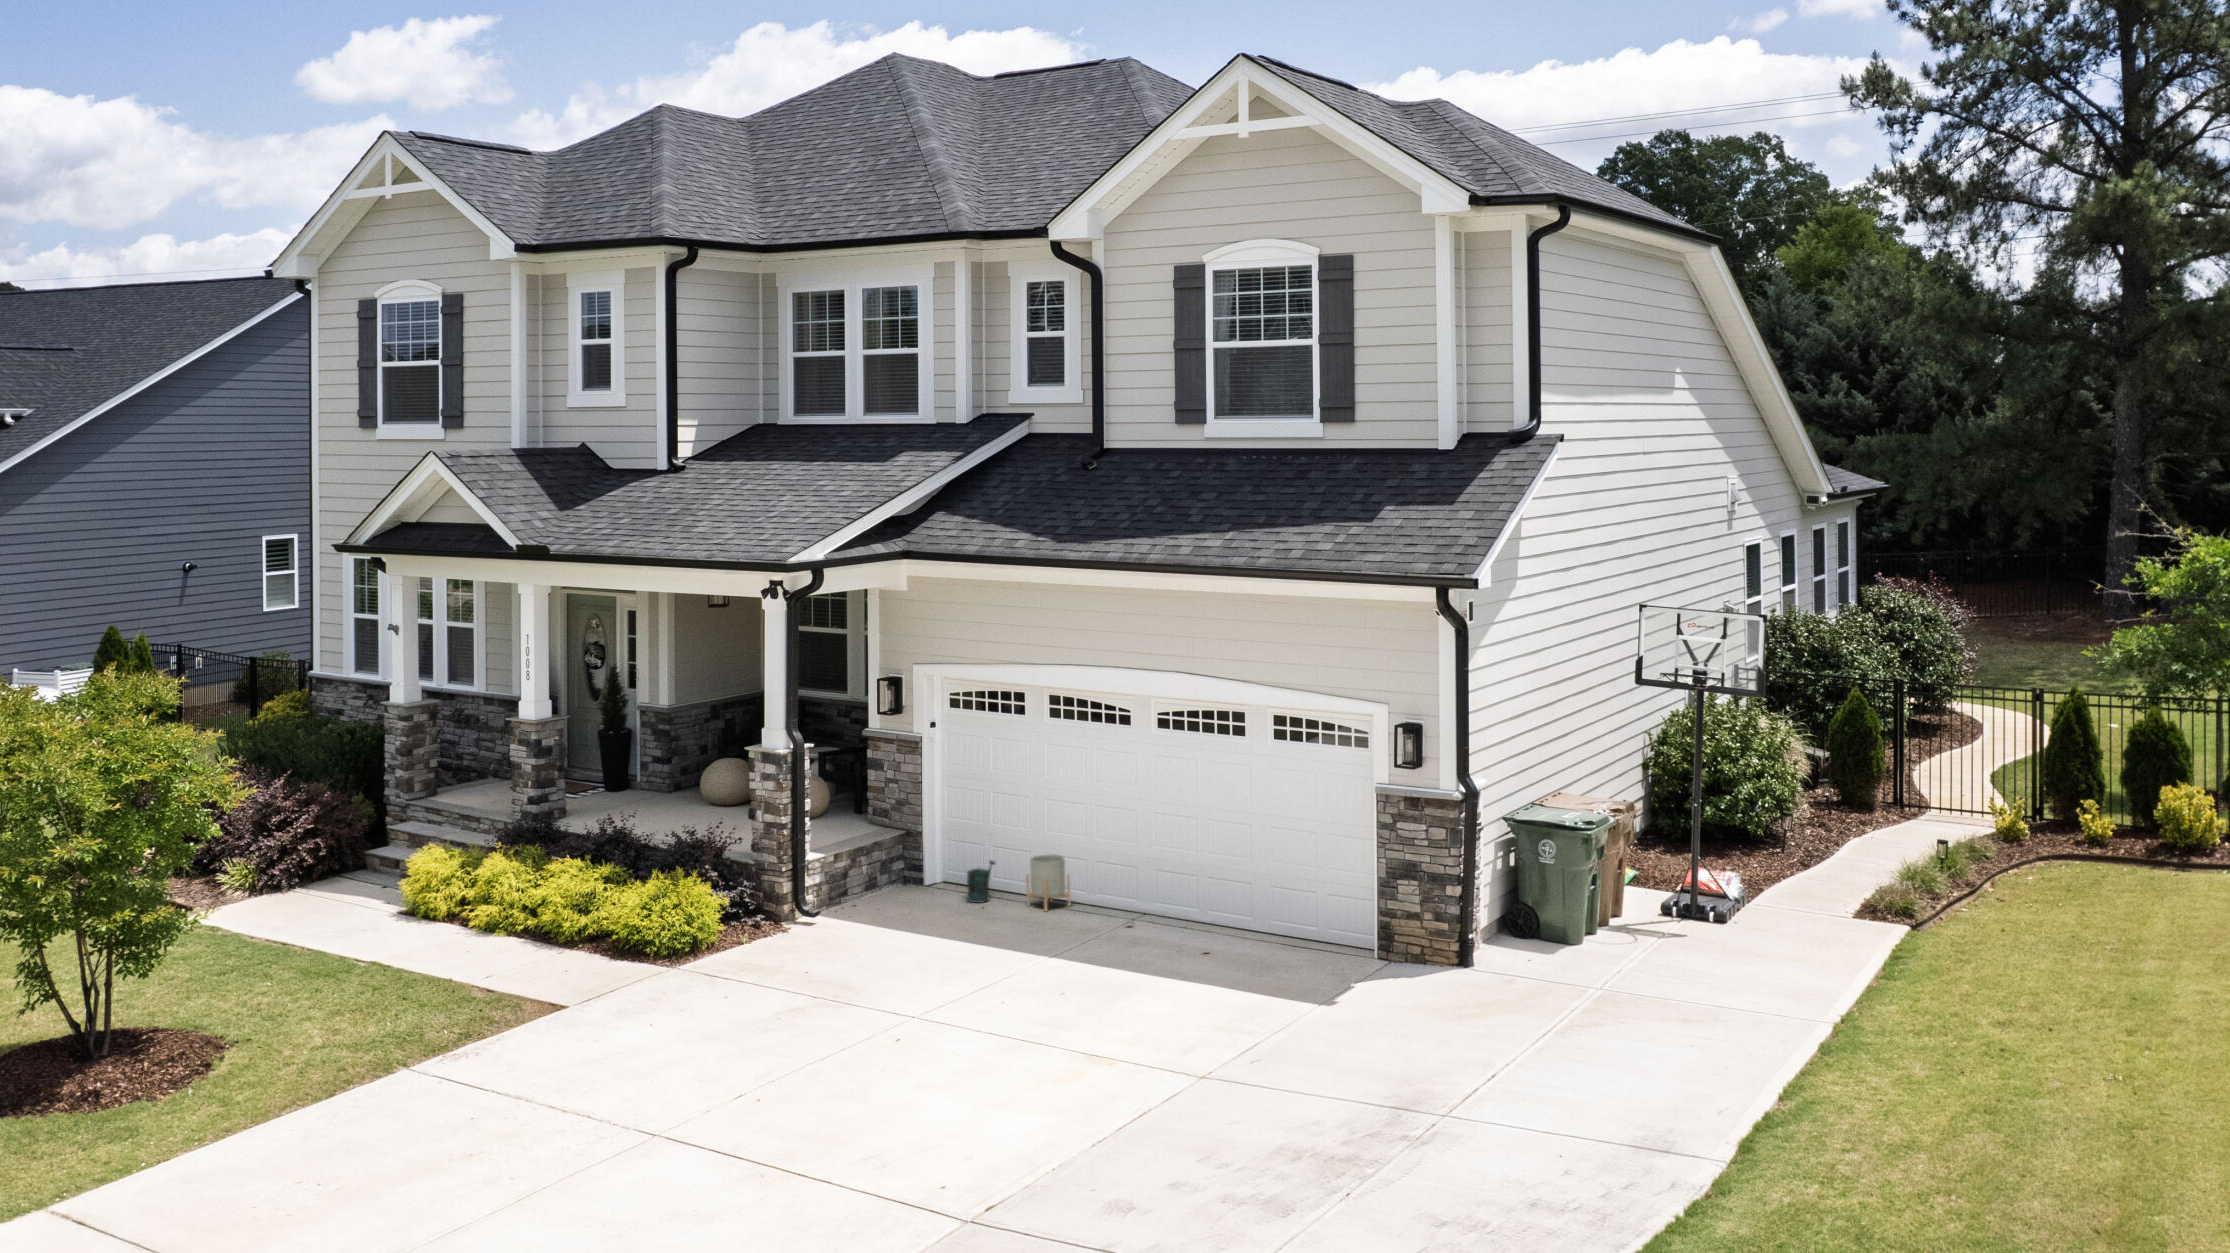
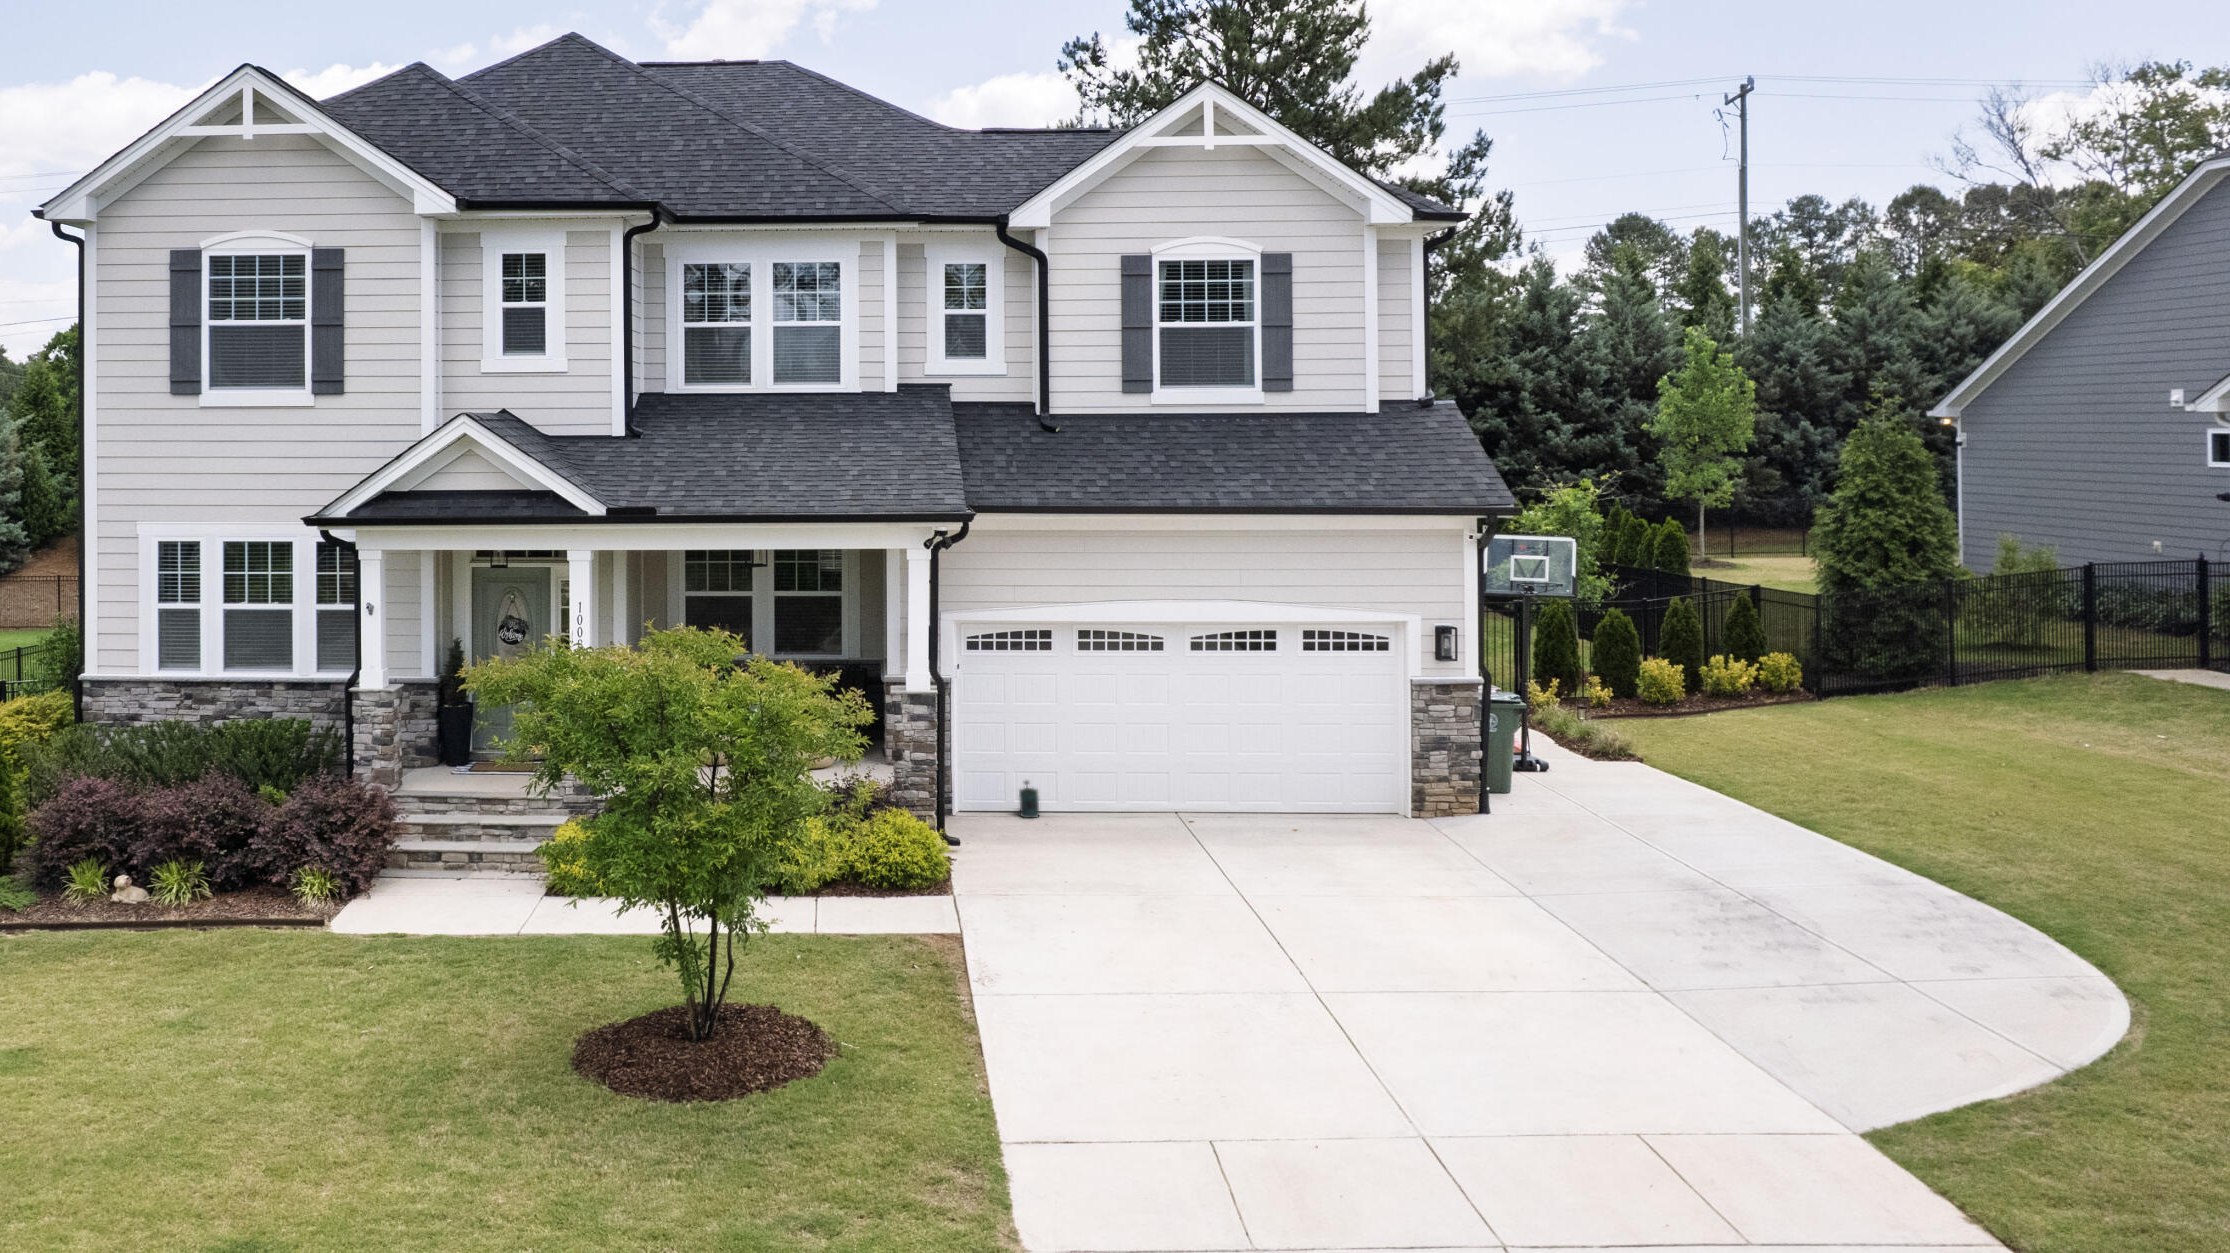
planter: present [1026,855,1070,910] -> none [1079,769,1115,817]

